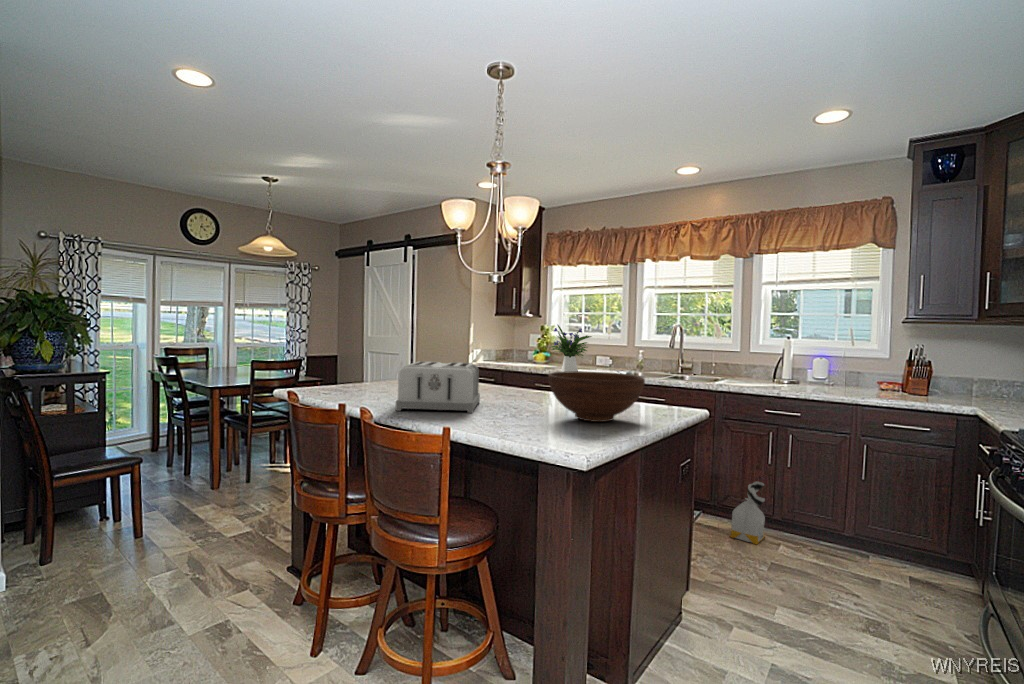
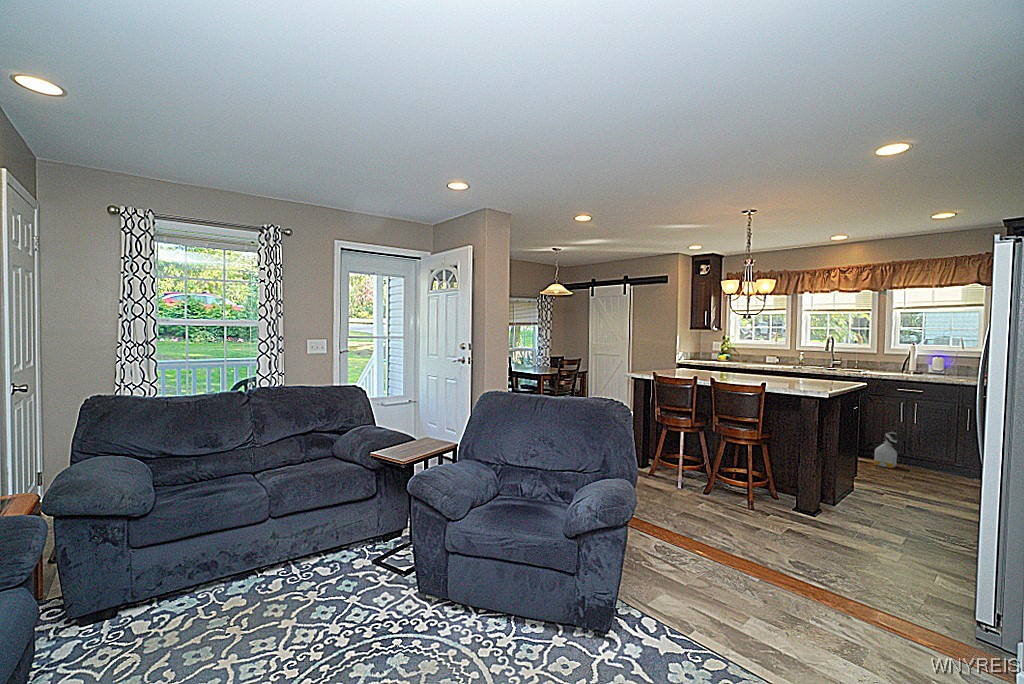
flower arrangement: present [551,325,592,372] -> none [737,336,769,368]
toaster: present [396,361,480,413] -> none [703,359,745,382]
fruit bowl: present [548,371,645,422] -> none [786,363,835,385]

